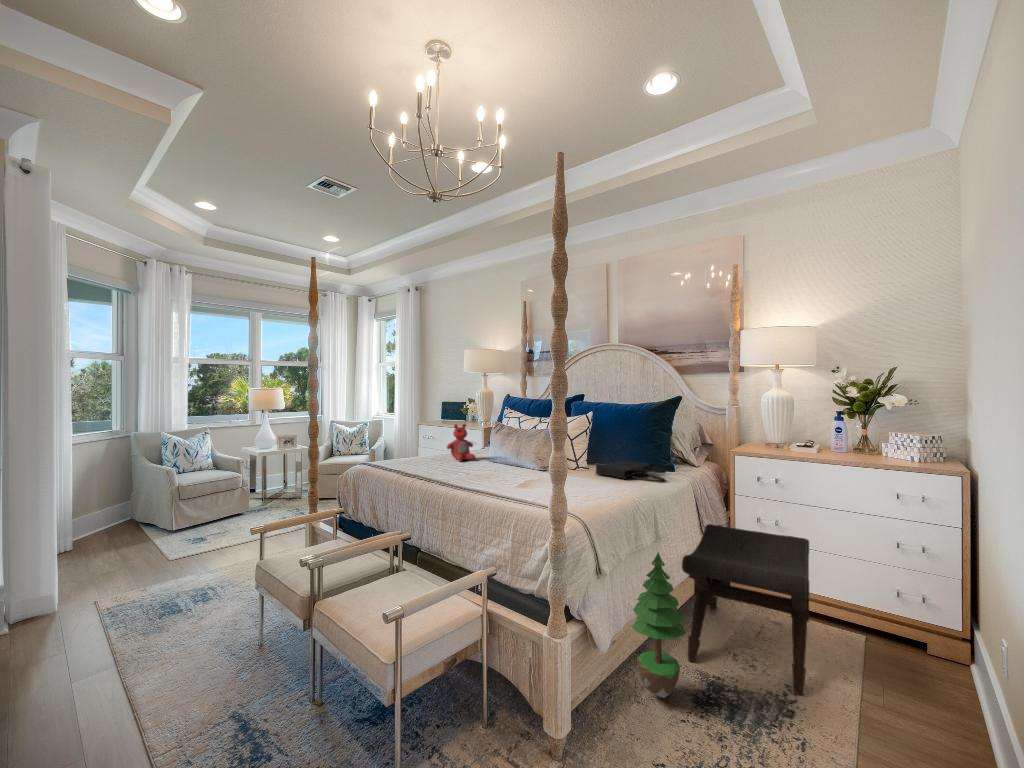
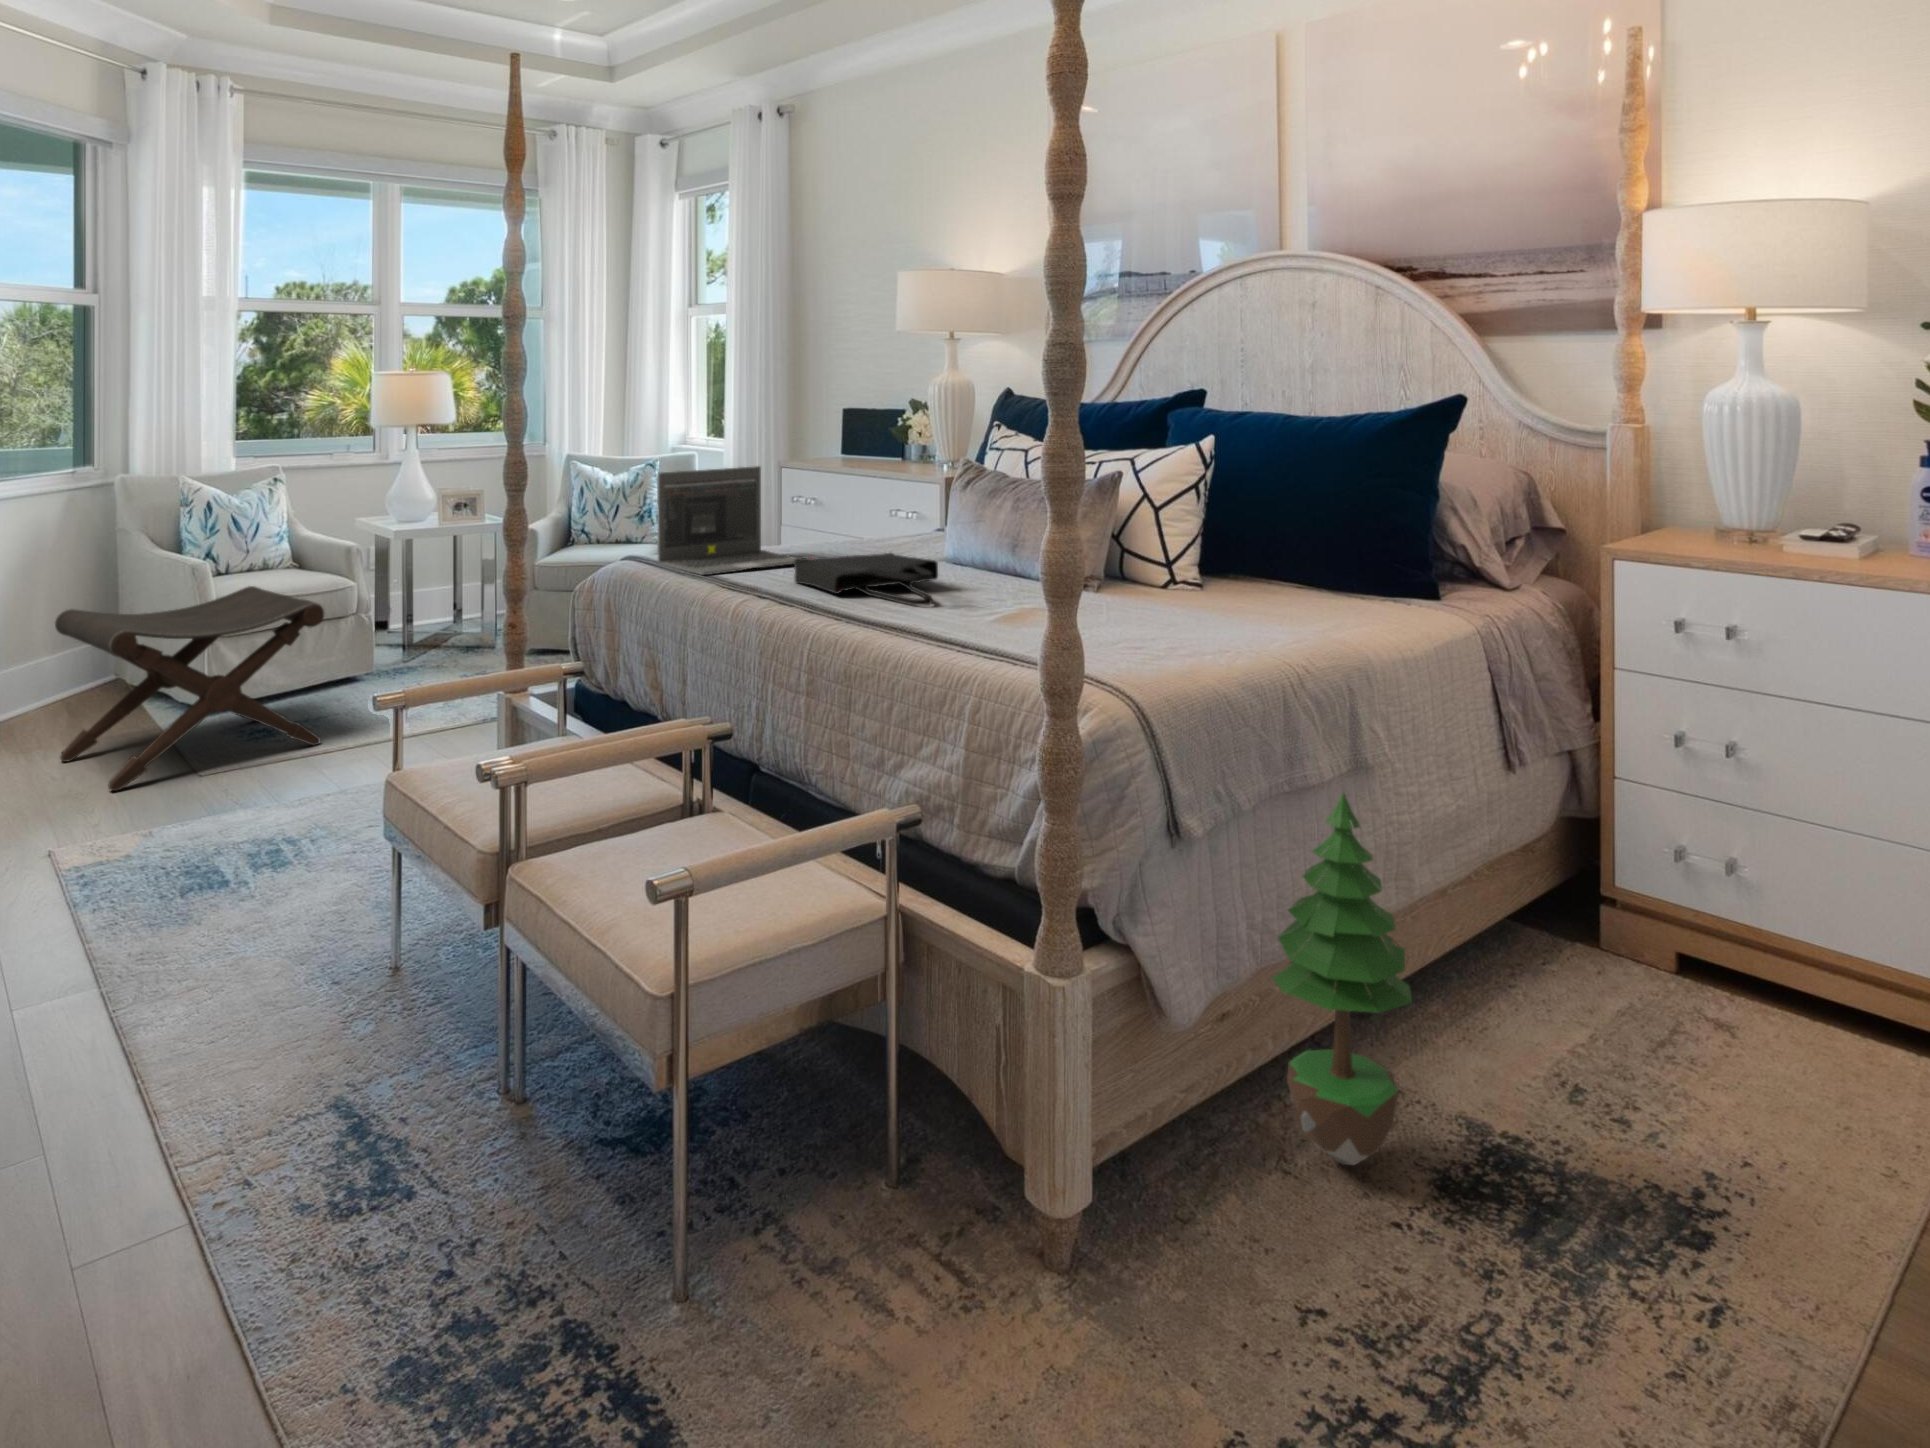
stuffed bear: present [447,424,475,461] -> none [842,463,914,559]
laptop: none [373,426,436,471] -> present [657,466,795,575]
tote bag: present [596,461,666,483] -> present [794,553,938,605]
footstool: present [682,524,809,695] -> present [55,586,324,791]

